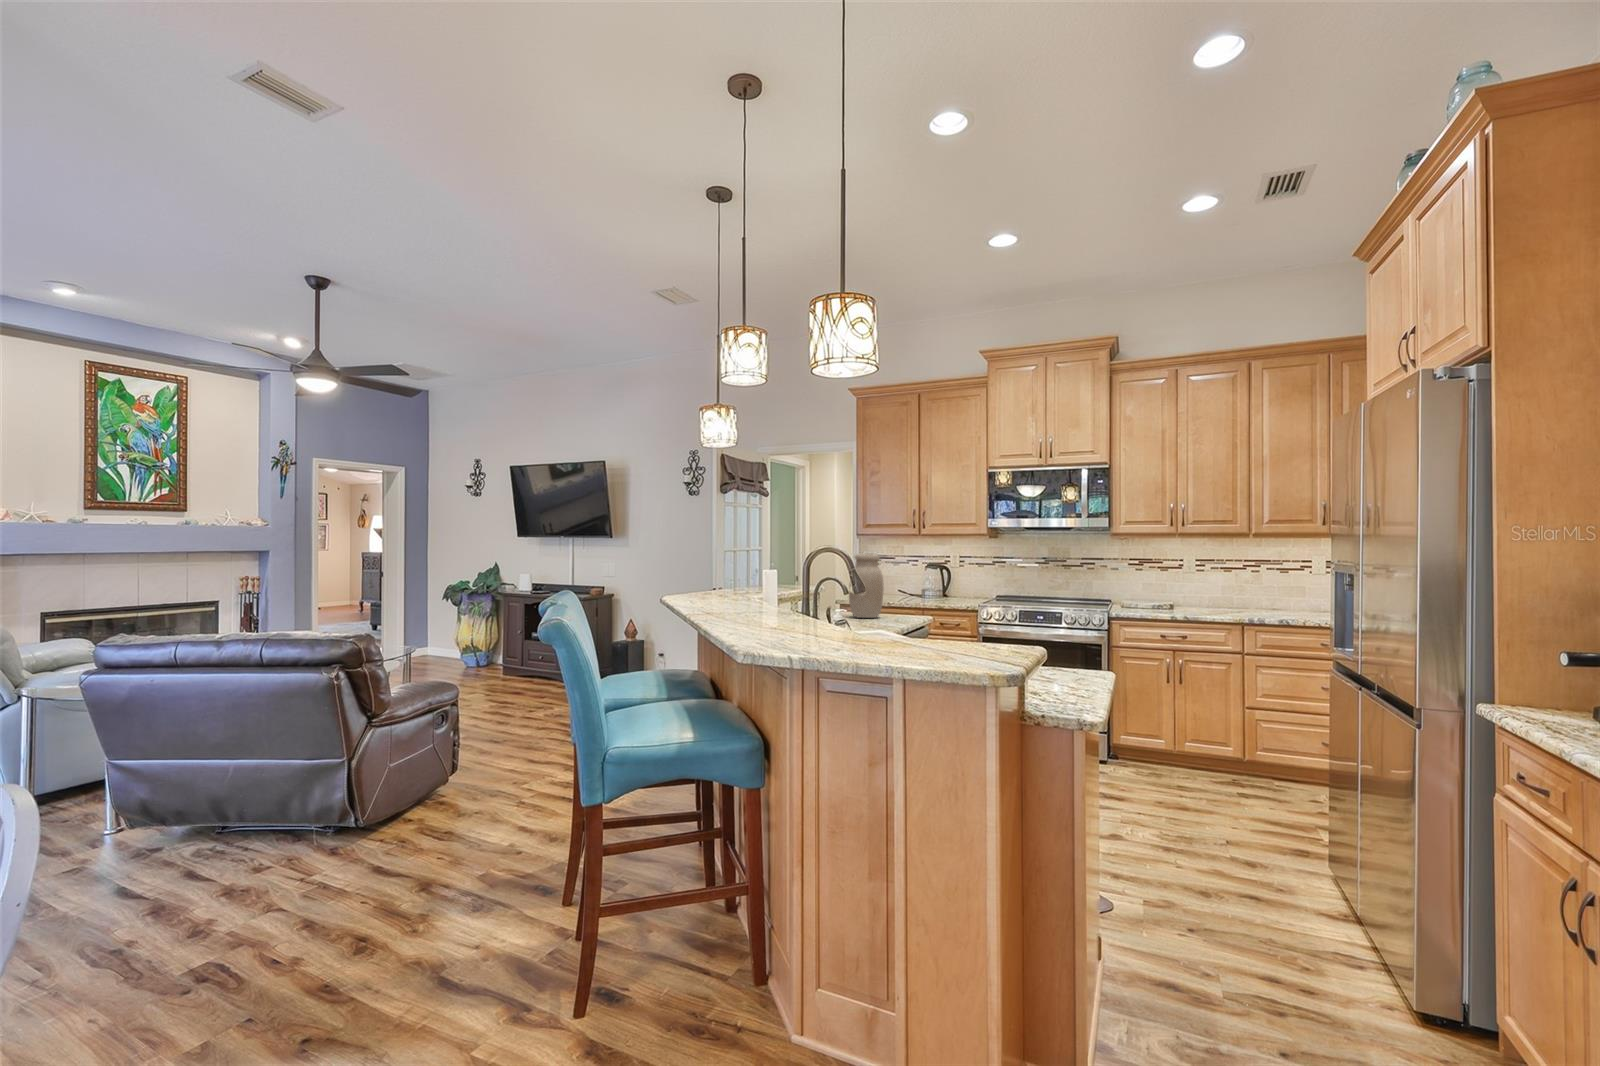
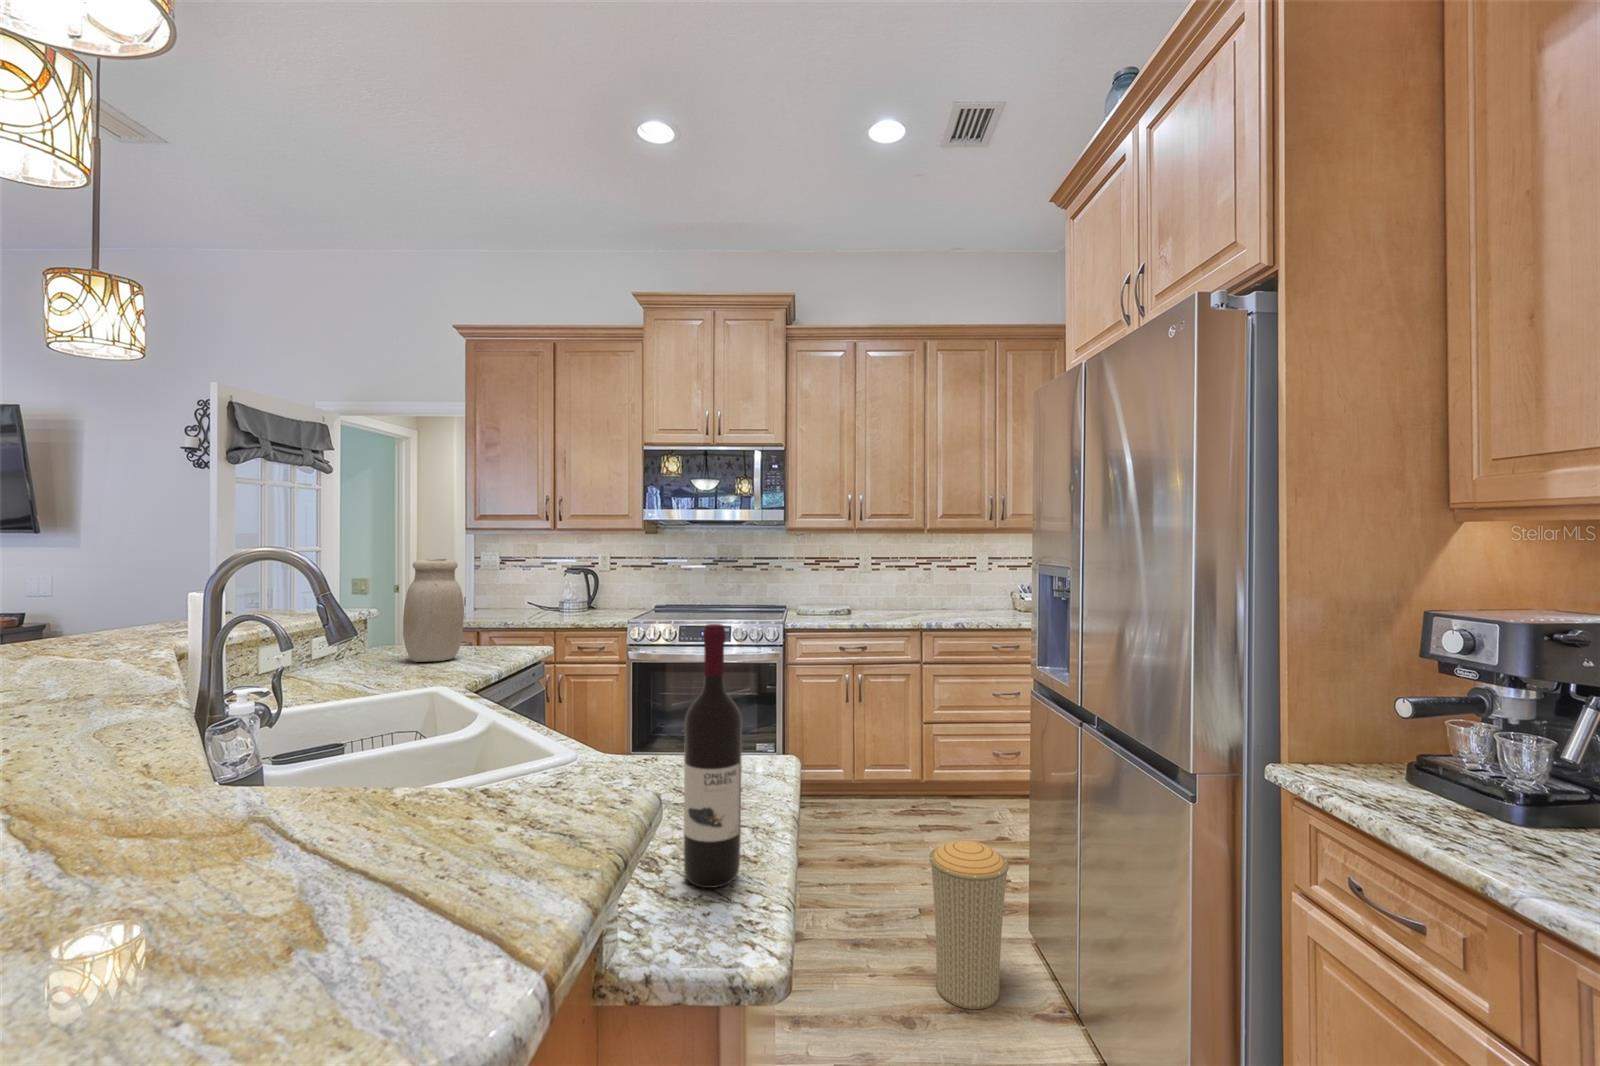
wine bottle: none [1052,581,1081,704] -> present [683,624,742,888]
trash can: none [1227,777,1298,902] -> present [929,840,1009,1009]

